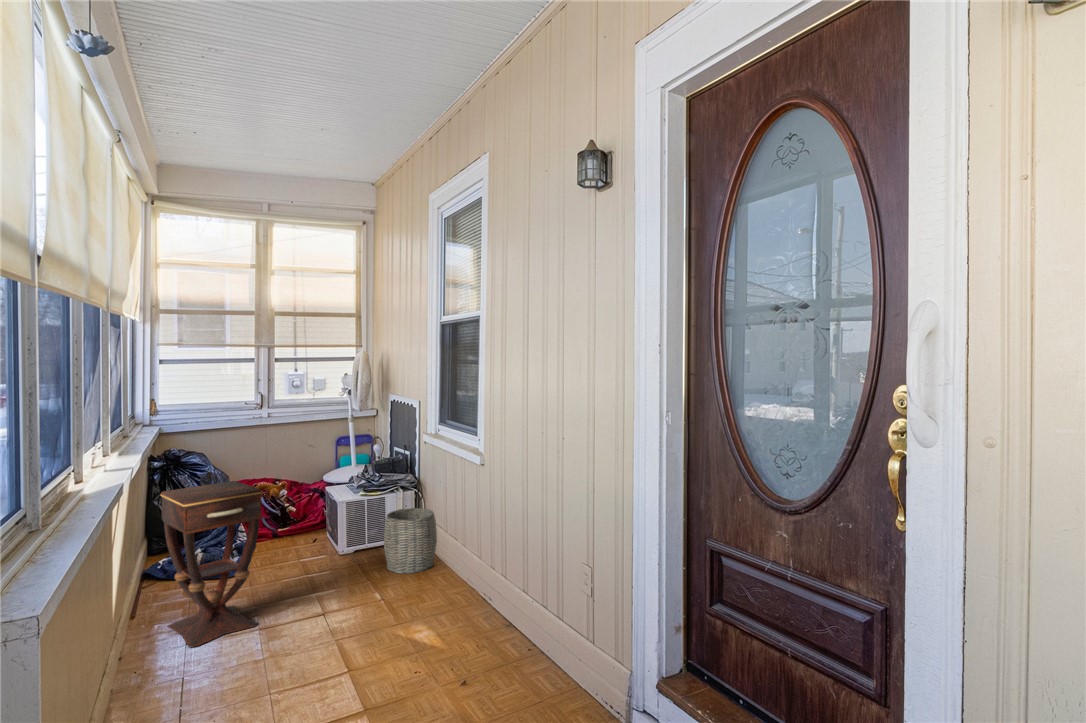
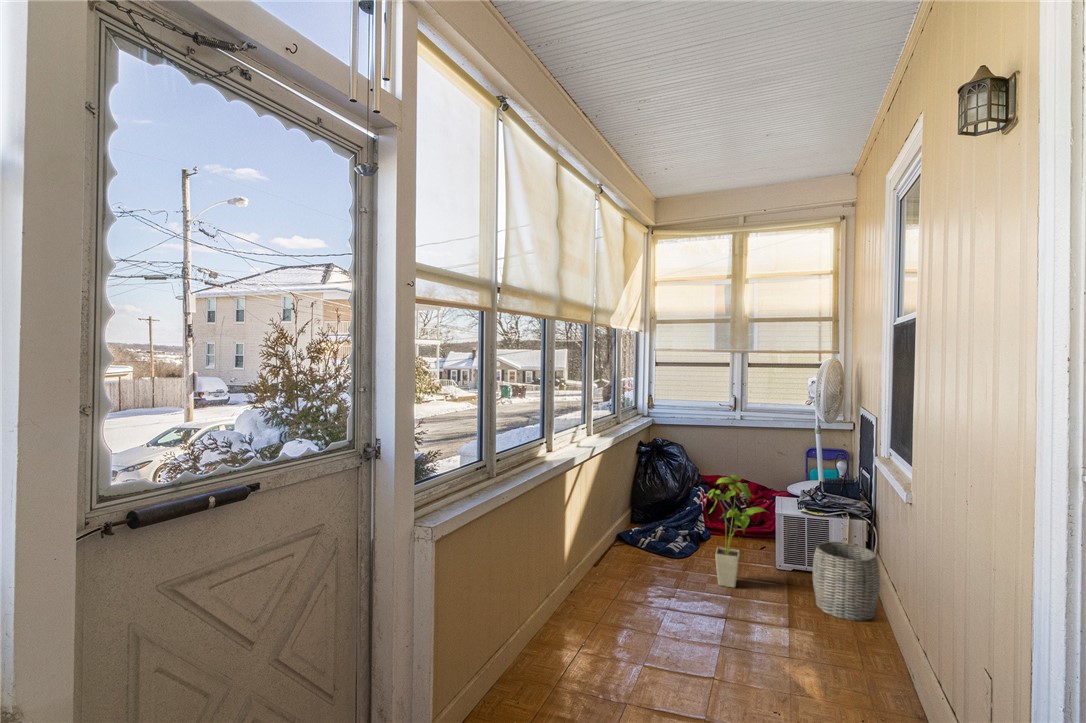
house plant: none [275,466,340,586] -> present [708,475,766,588]
side table: present [160,481,262,648] -> none [612,475,677,609]

